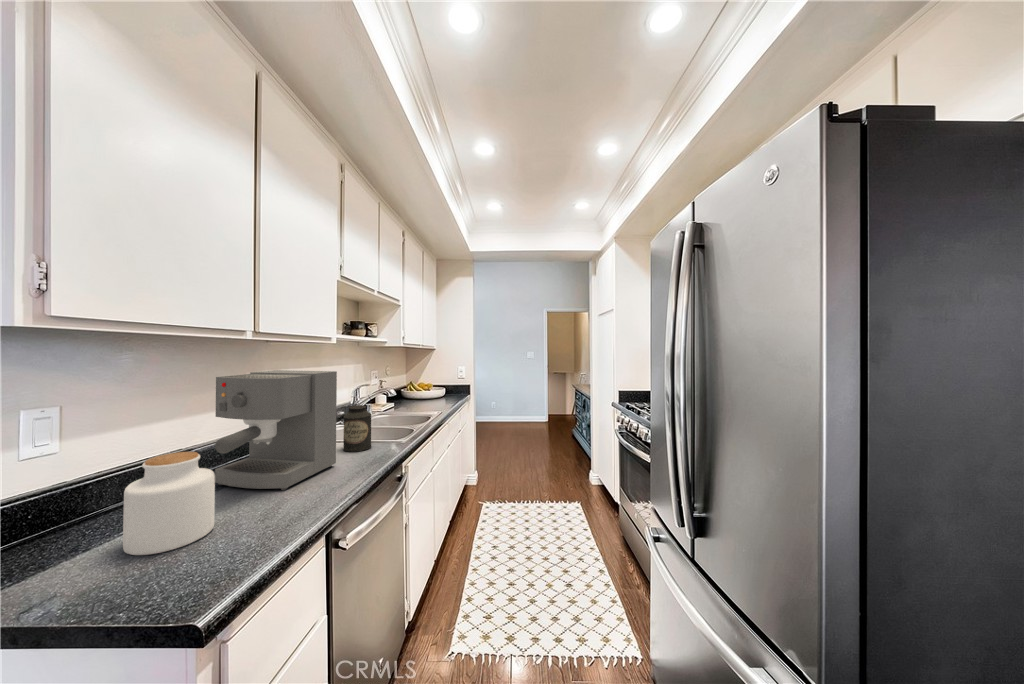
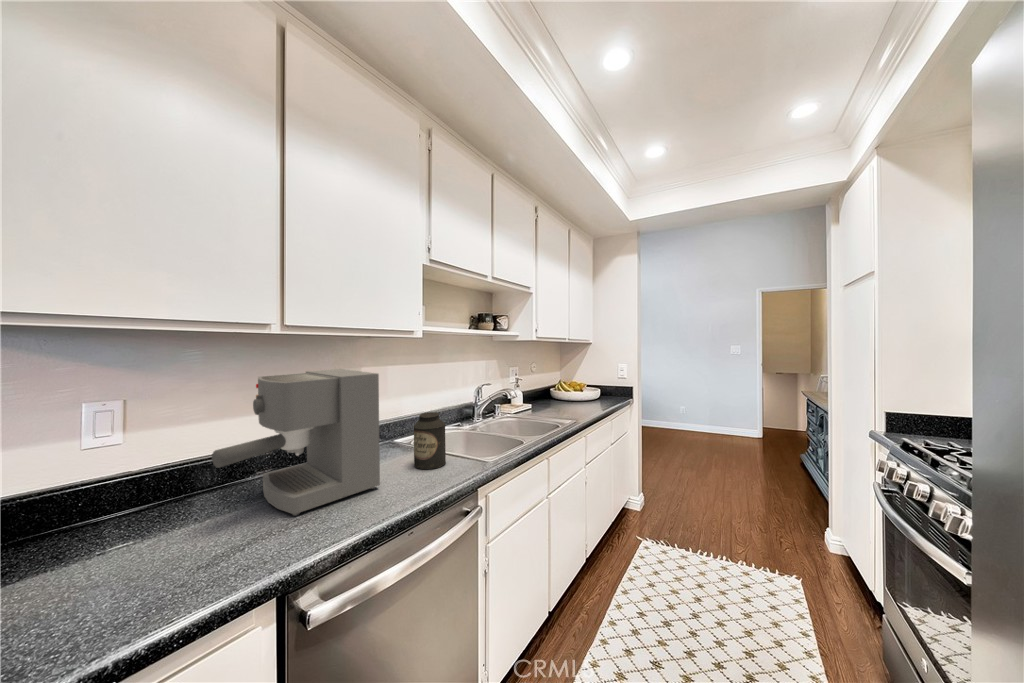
jar: present [123,452,215,555] -> none [69,466,180,588]

